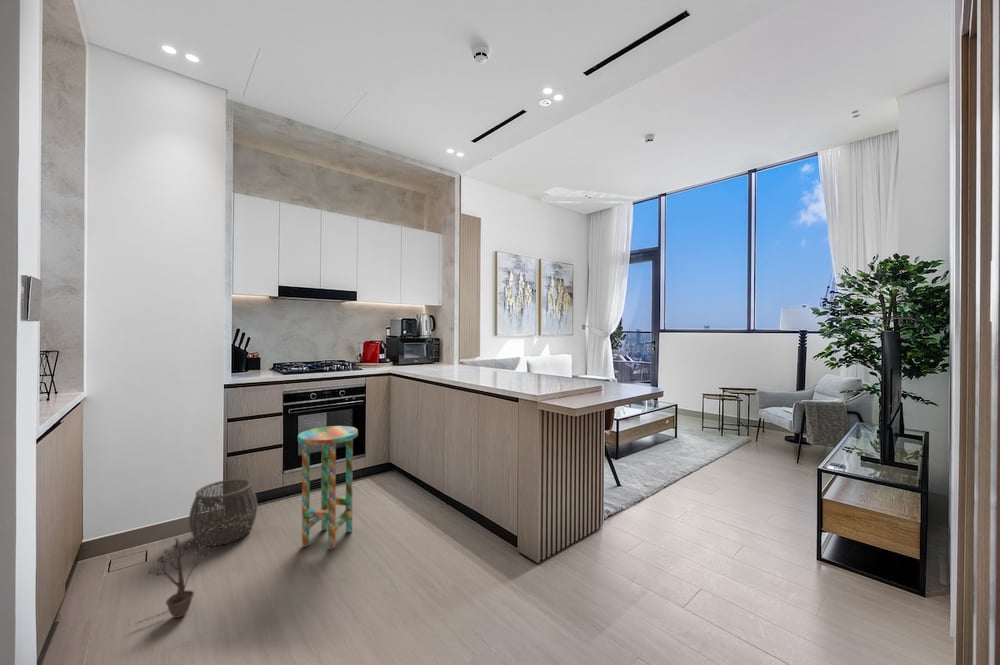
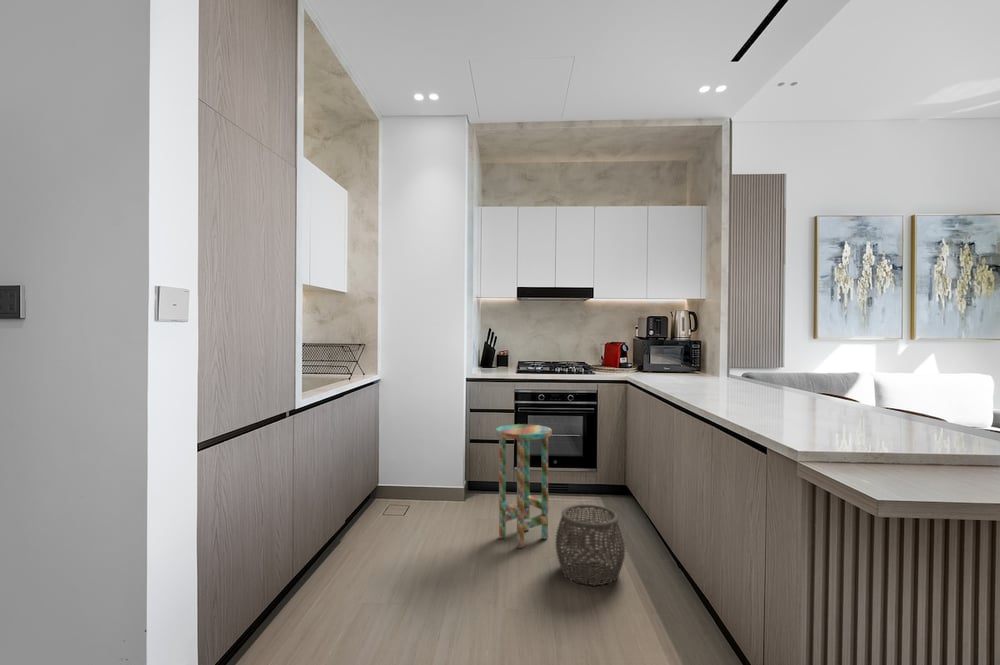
woven basket: present [189,479,257,547] -> present [556,505,625,586]
decorative plant: present [139,539,211,623] -> none [370,491,415,555]

